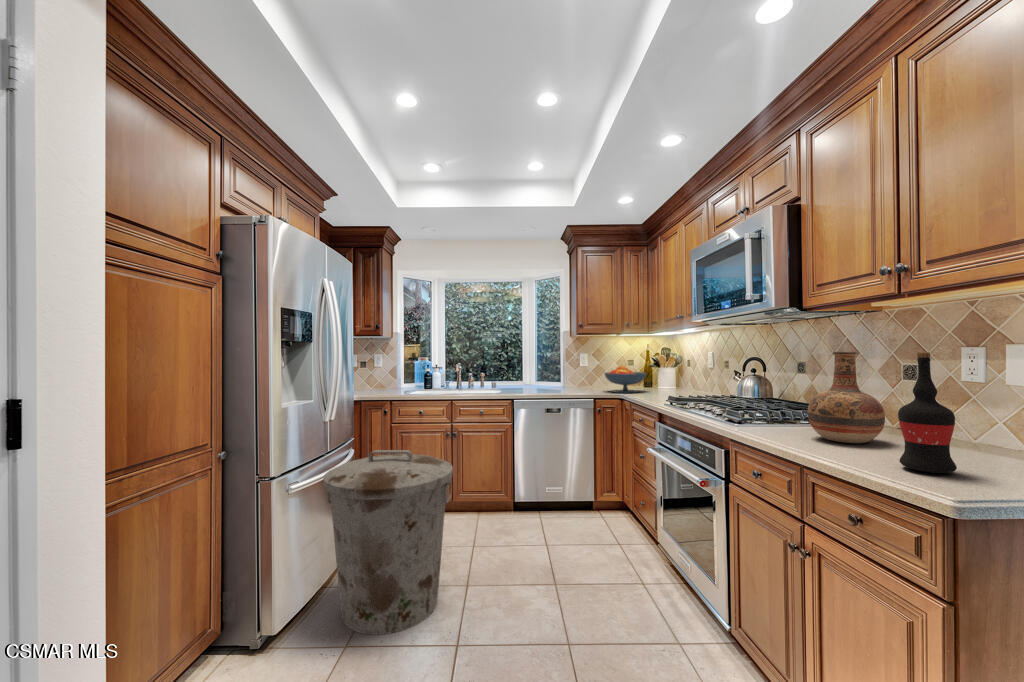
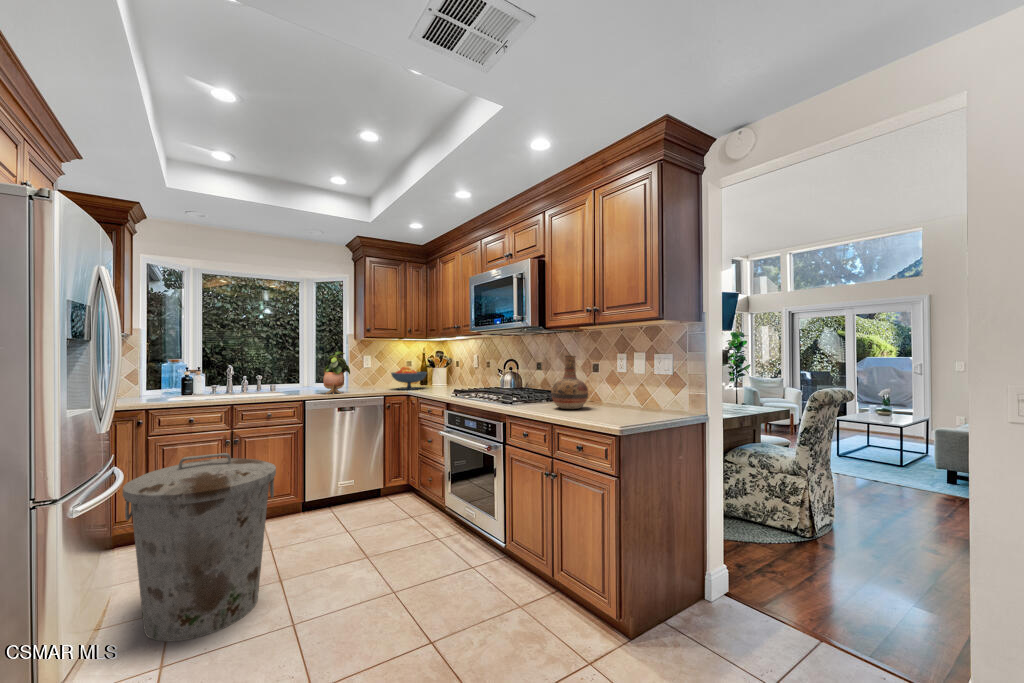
potted plant: none [533,349,560,394] -> present [323,352,350,394]
wine bottle: present [898,352,957,473] -> none [596,356,619,418]

